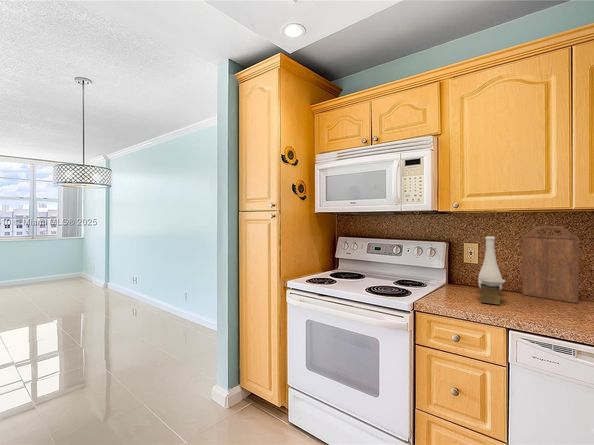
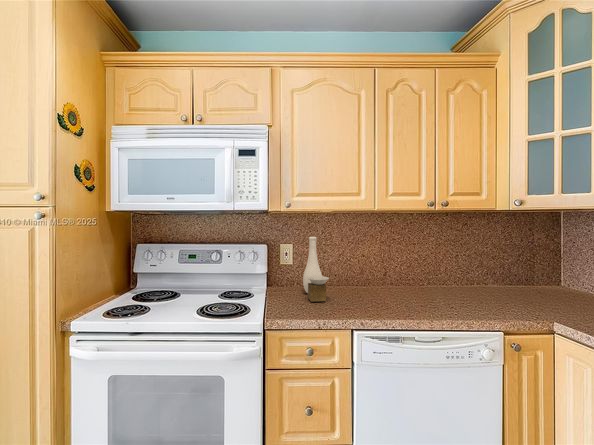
cutting board: present [522,226,579,303] -> none [335,226,373,291]

